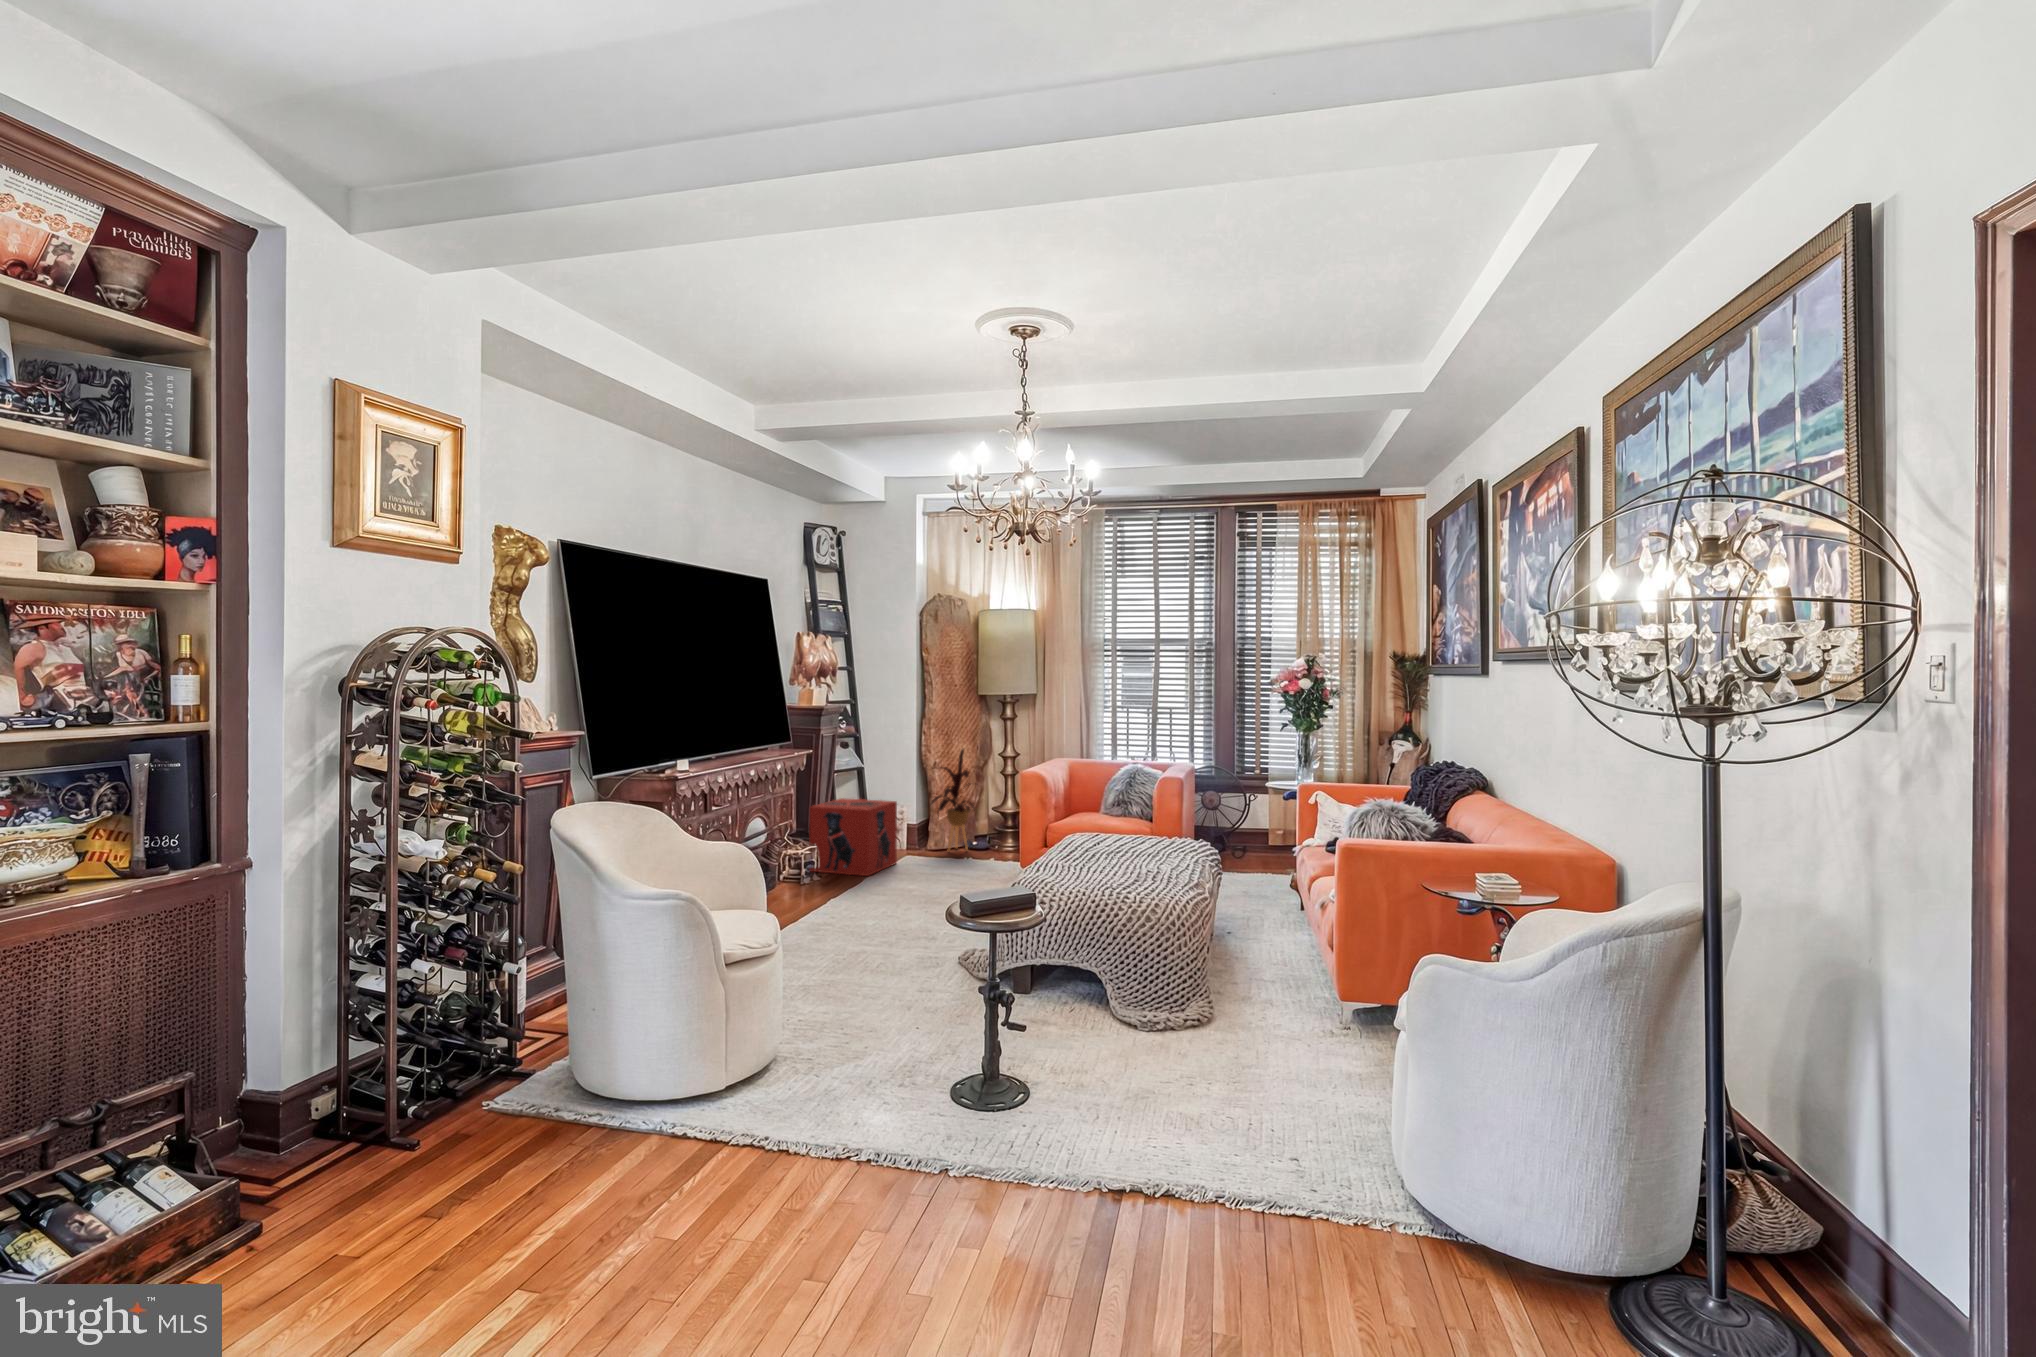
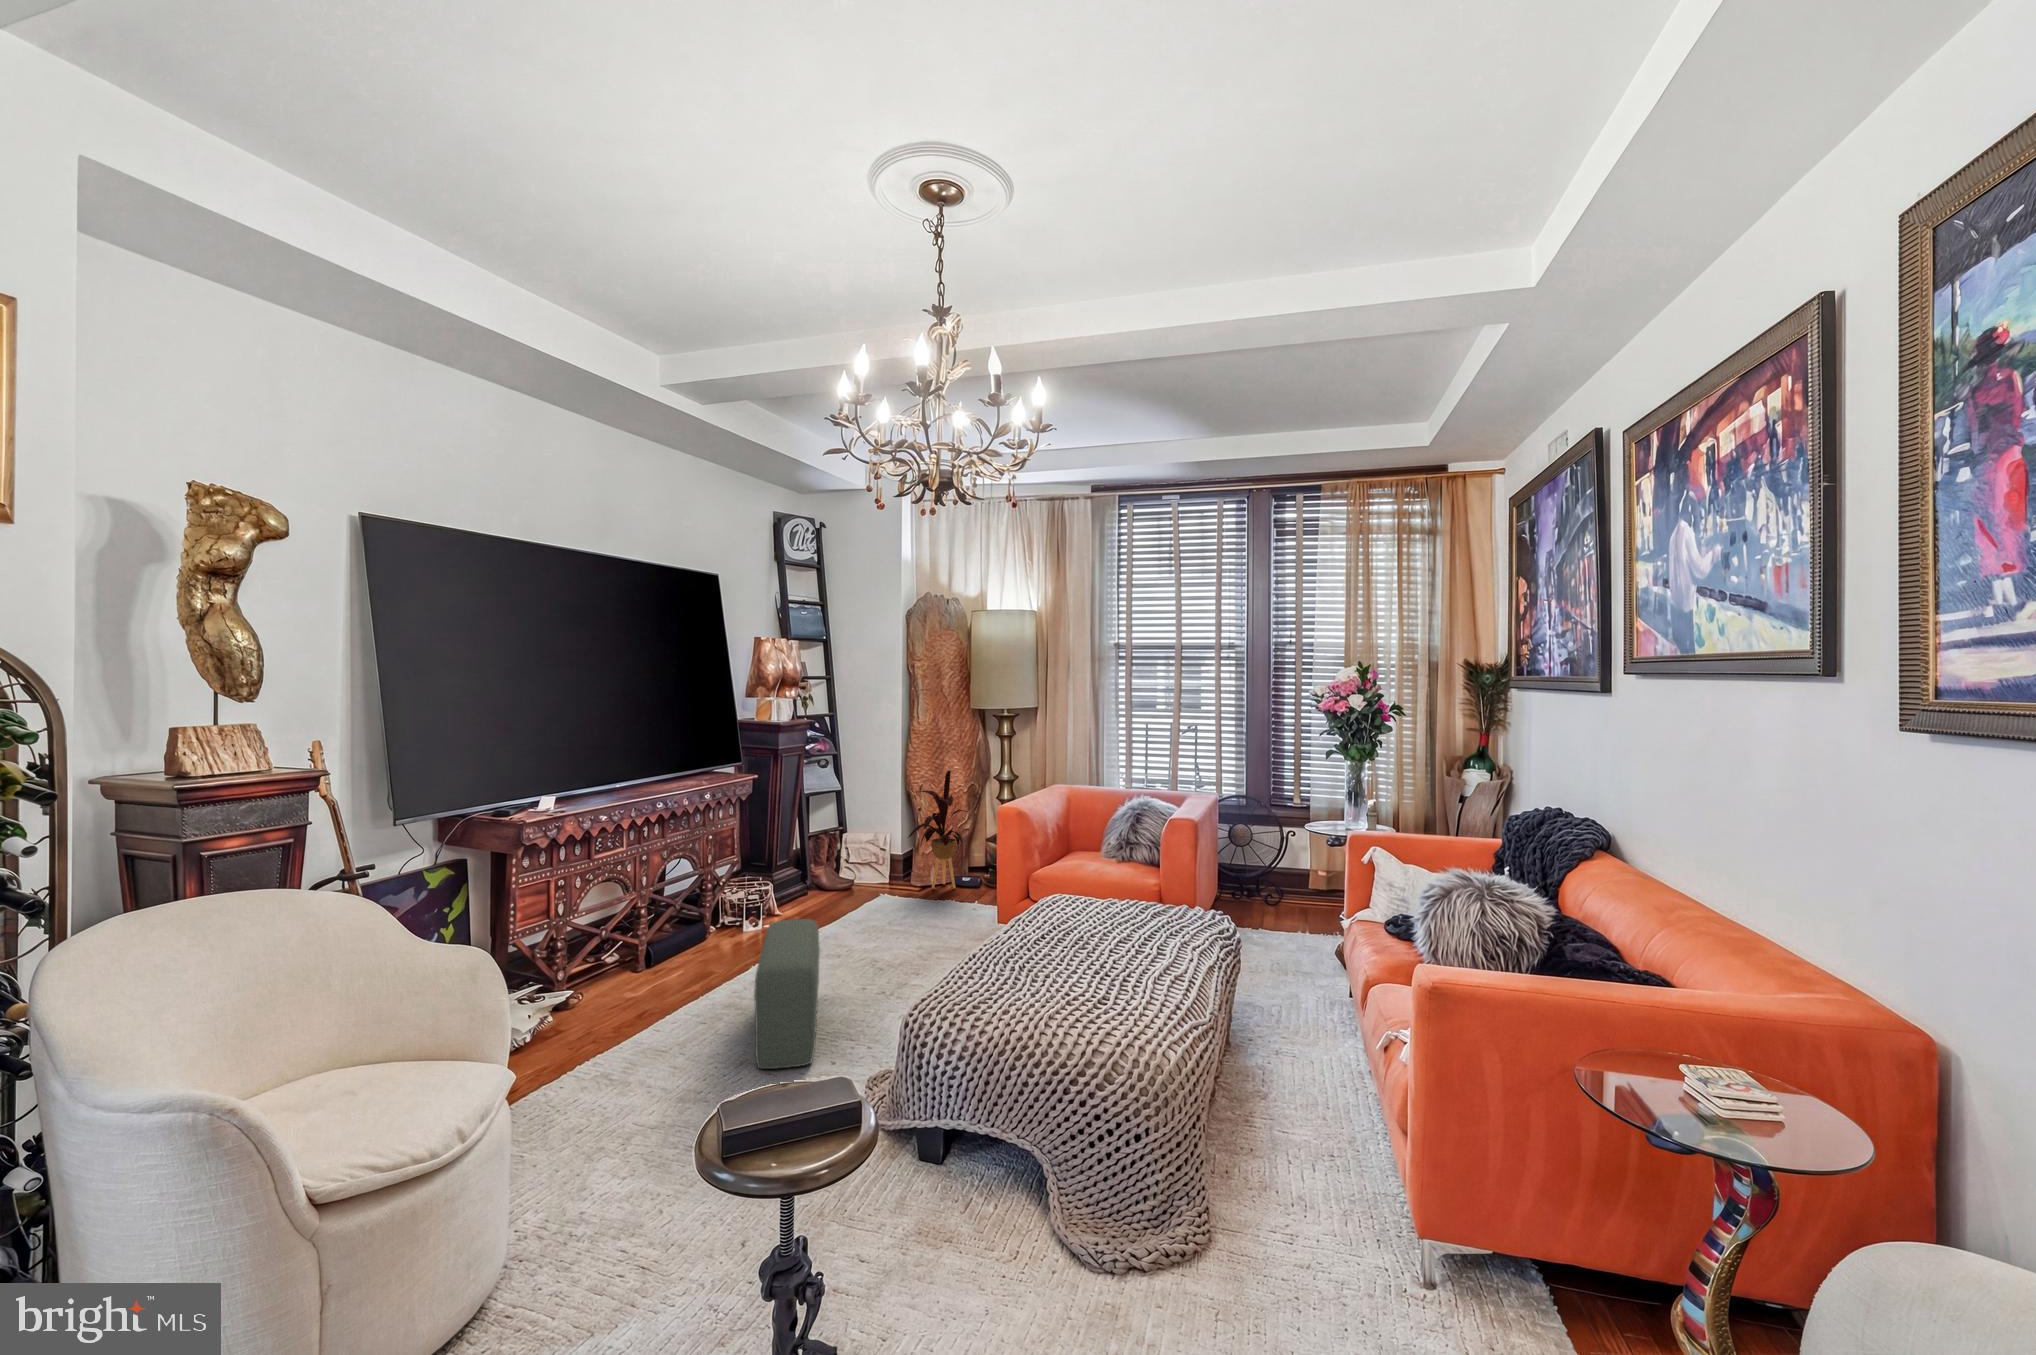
storage box: present [809,798,897,876] -> none [758,828,865,926]
pouf: none [859,855,918,952] -> present [754,919,820,1069]

